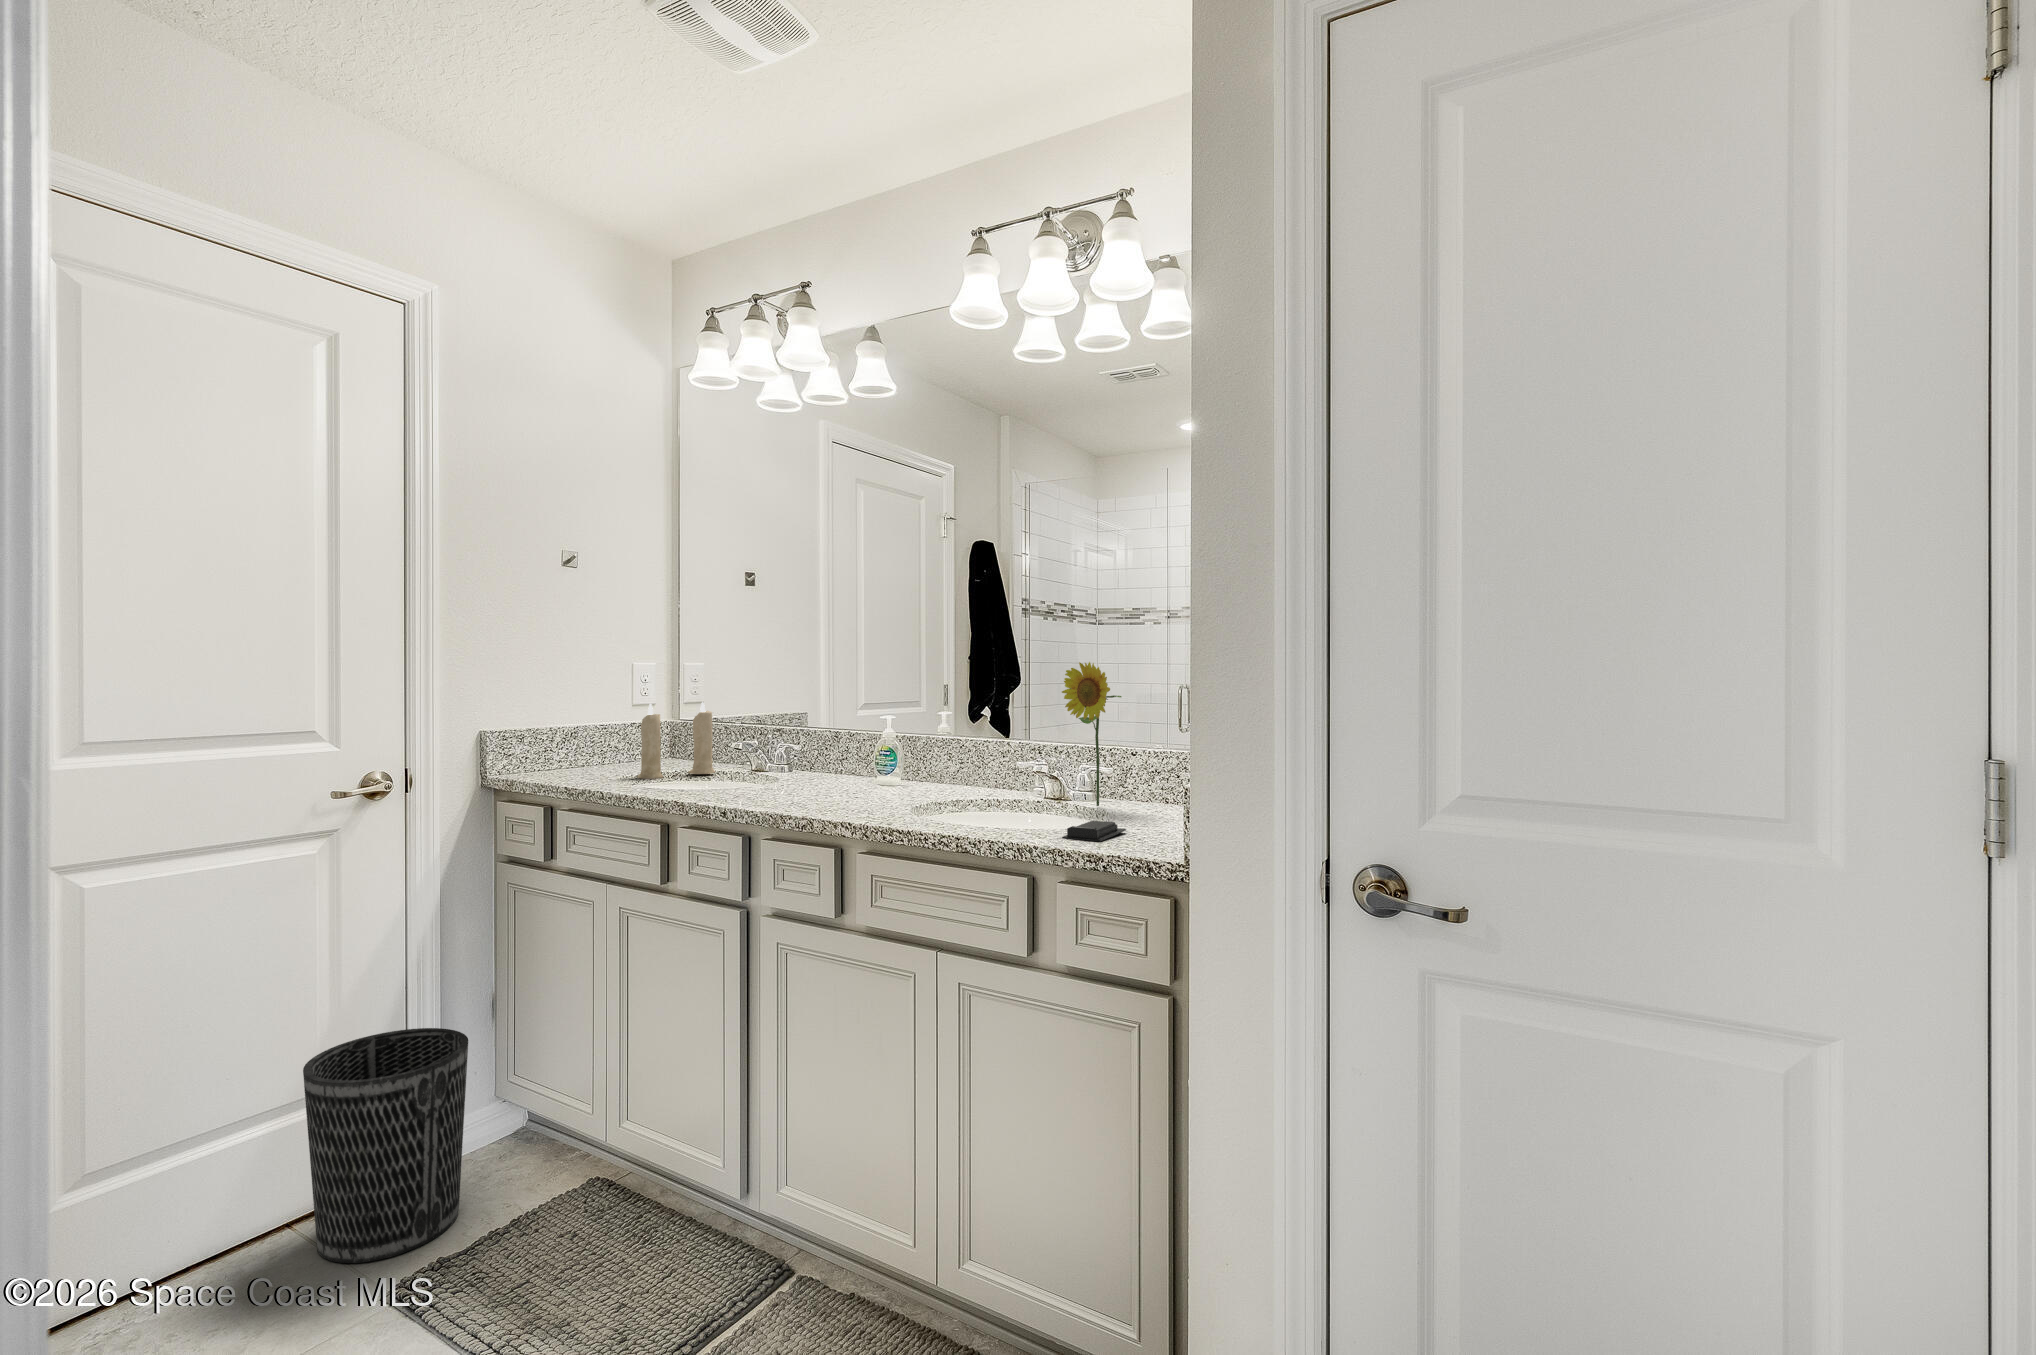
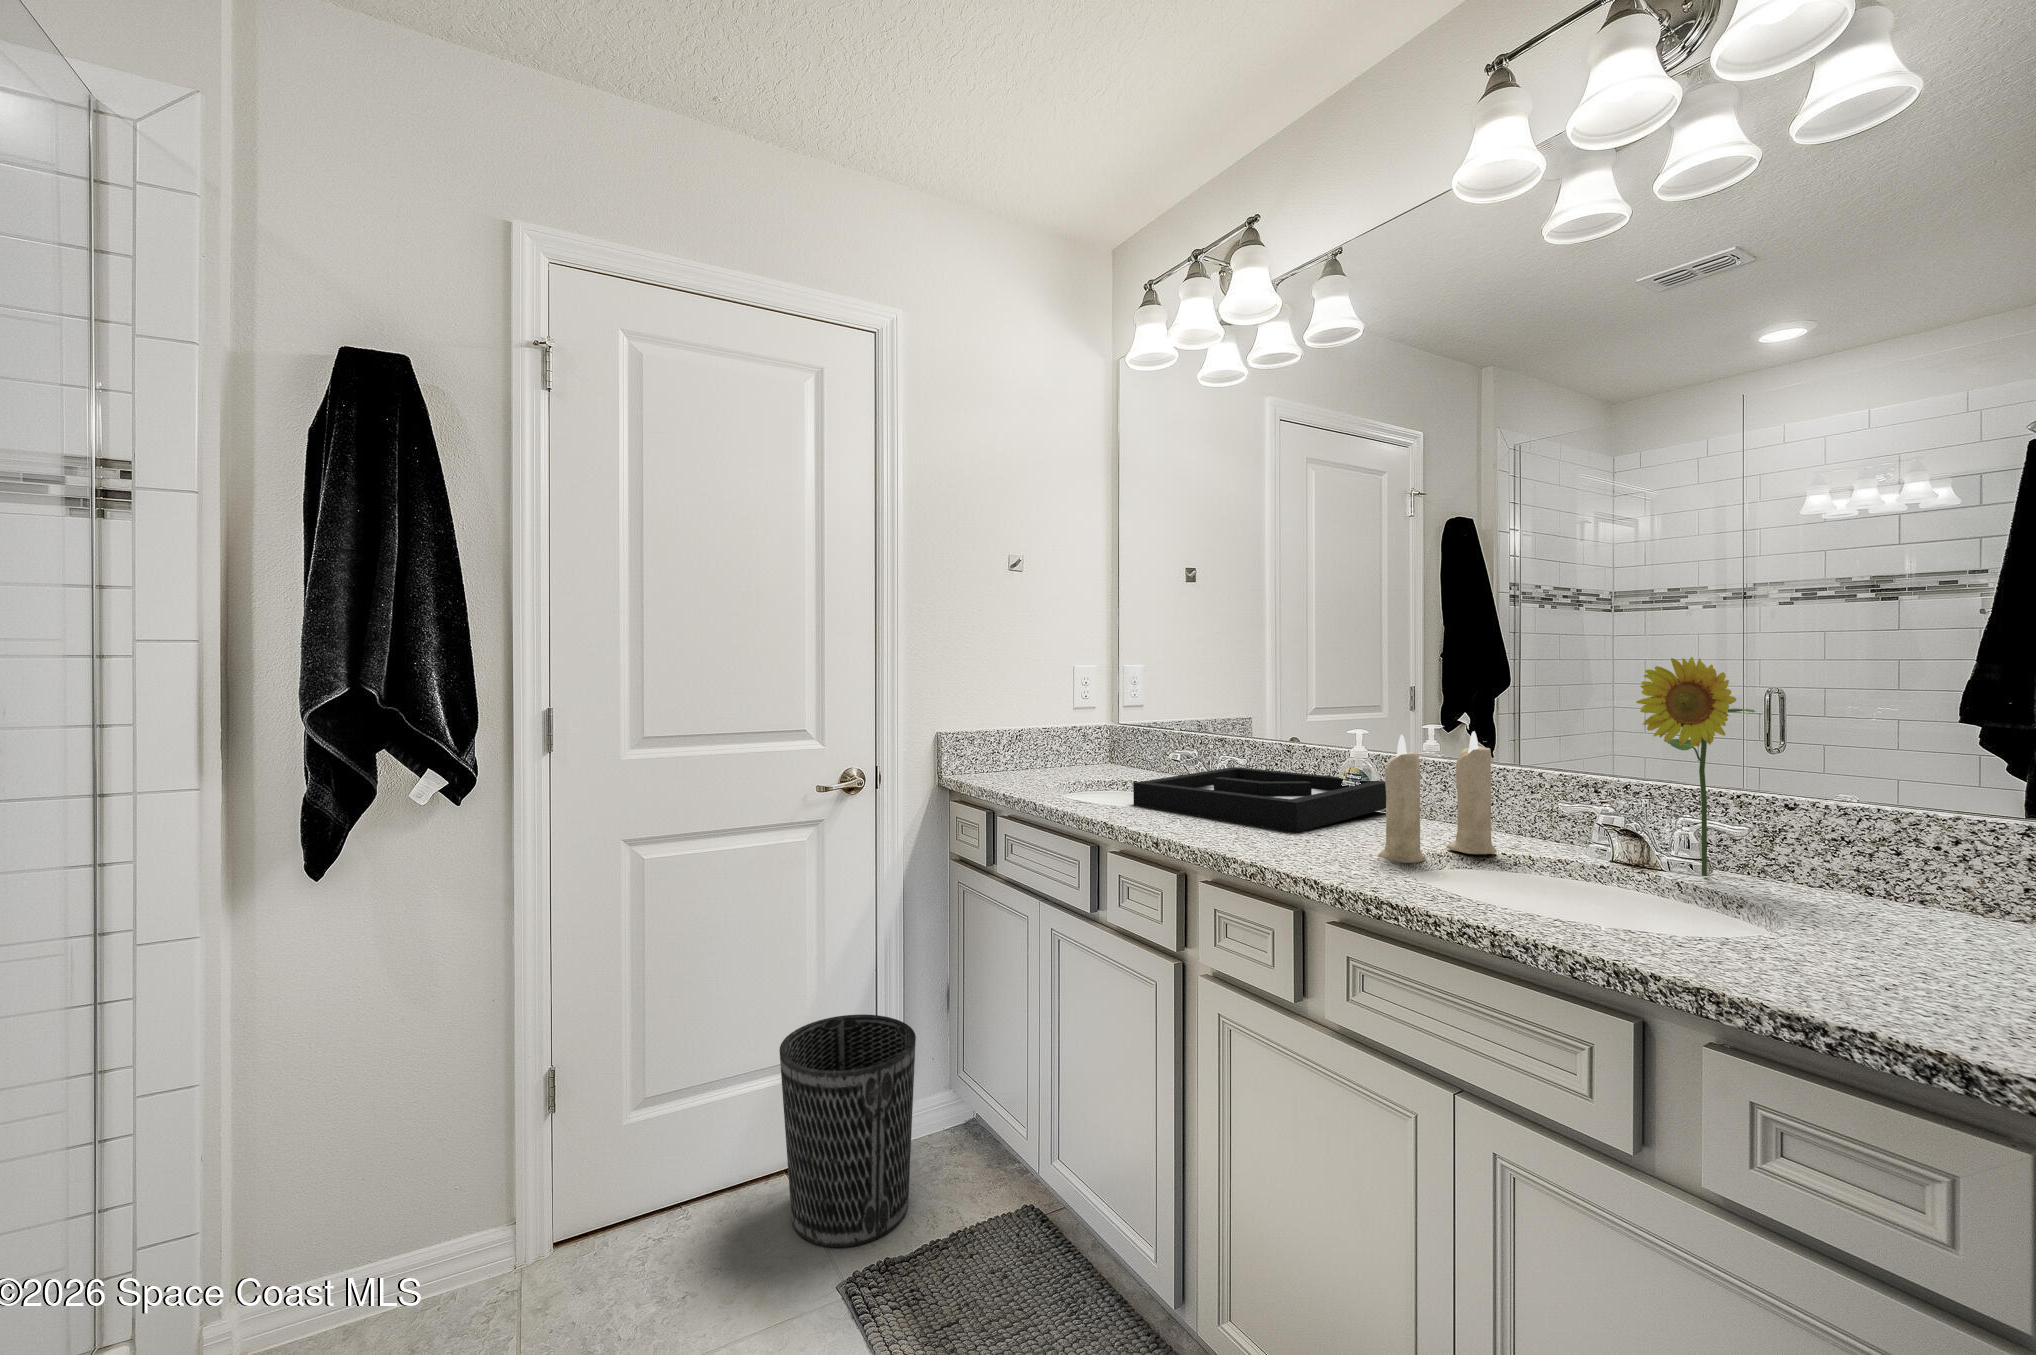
candle: present [637,702,715,779] -> present [1378,731,1497,863]
decorative tray: none [699,756,913,800] -> present [1133,767,1386,833]
soap bar: present [1062,821,1126,842] -> none [1692,924,1818,976]

